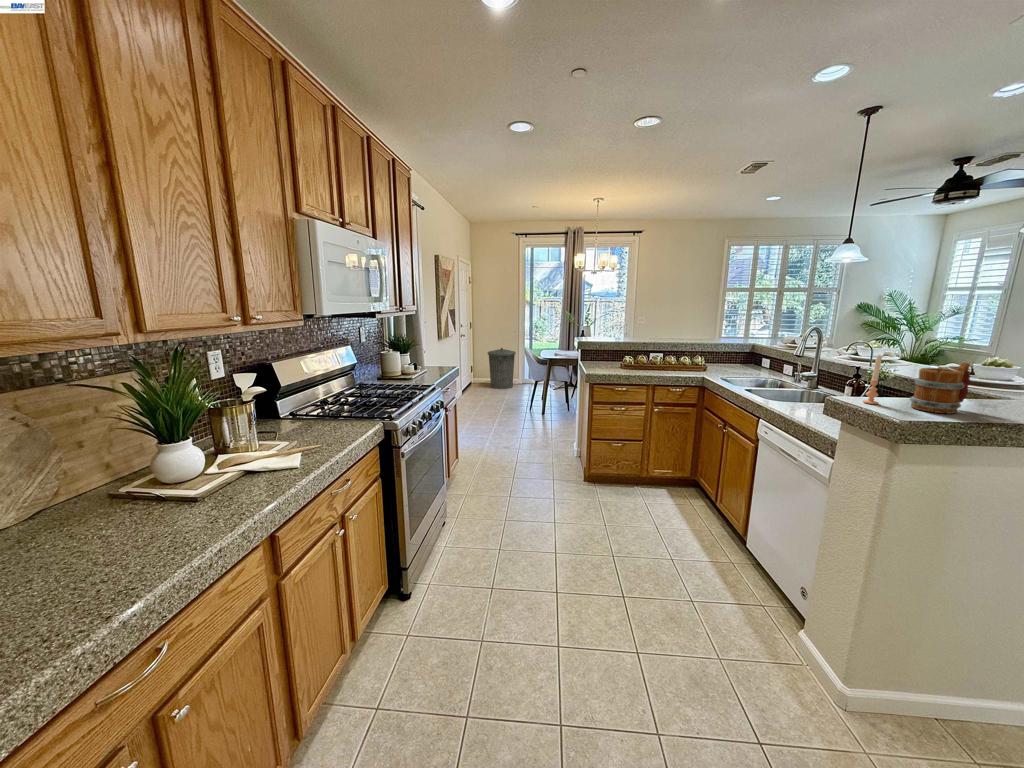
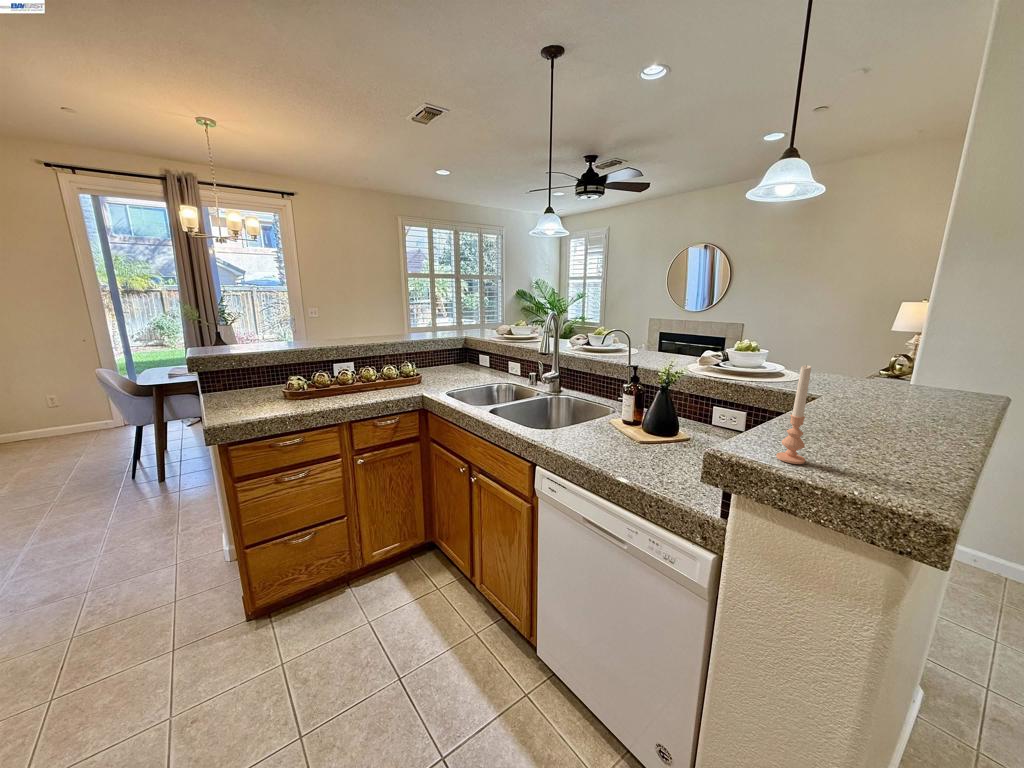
trash can: present [488,348,516,389] -> none [21,372,103,447]
mug: present [910,363,970,414] -> none [830,364,921,465]

